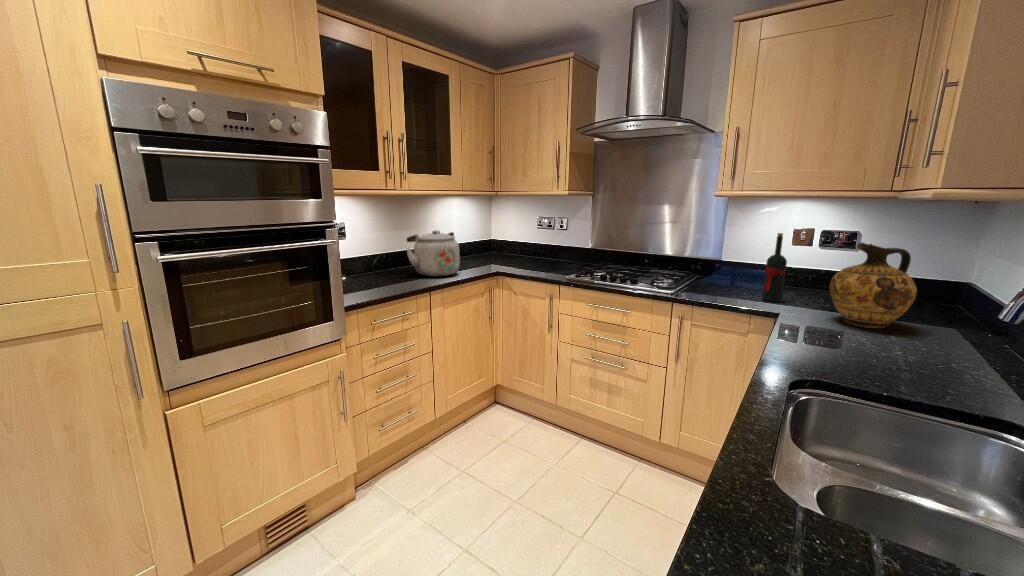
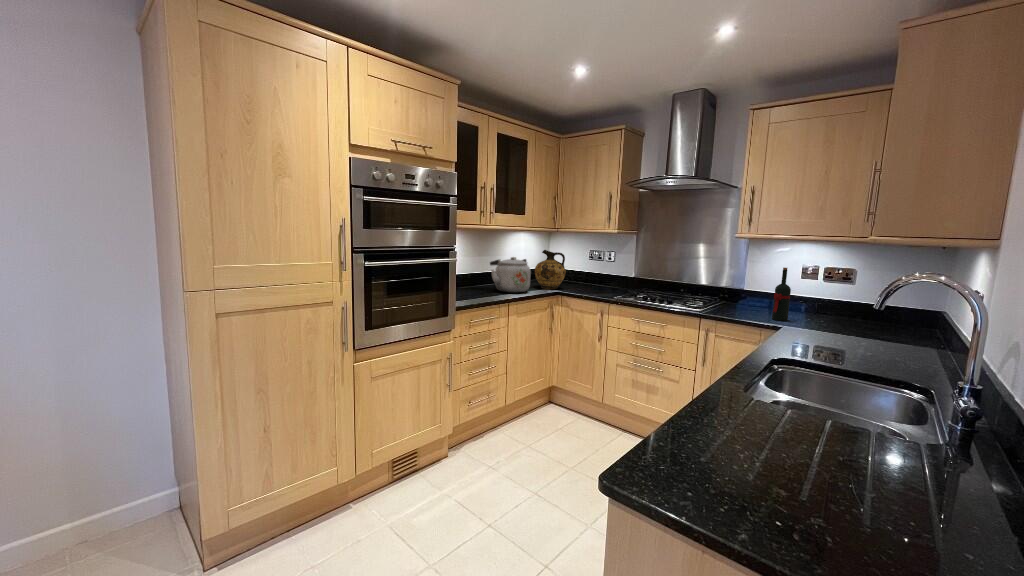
ceramic jug: present [830,243,917,328] -> present [535,250,566,289]

